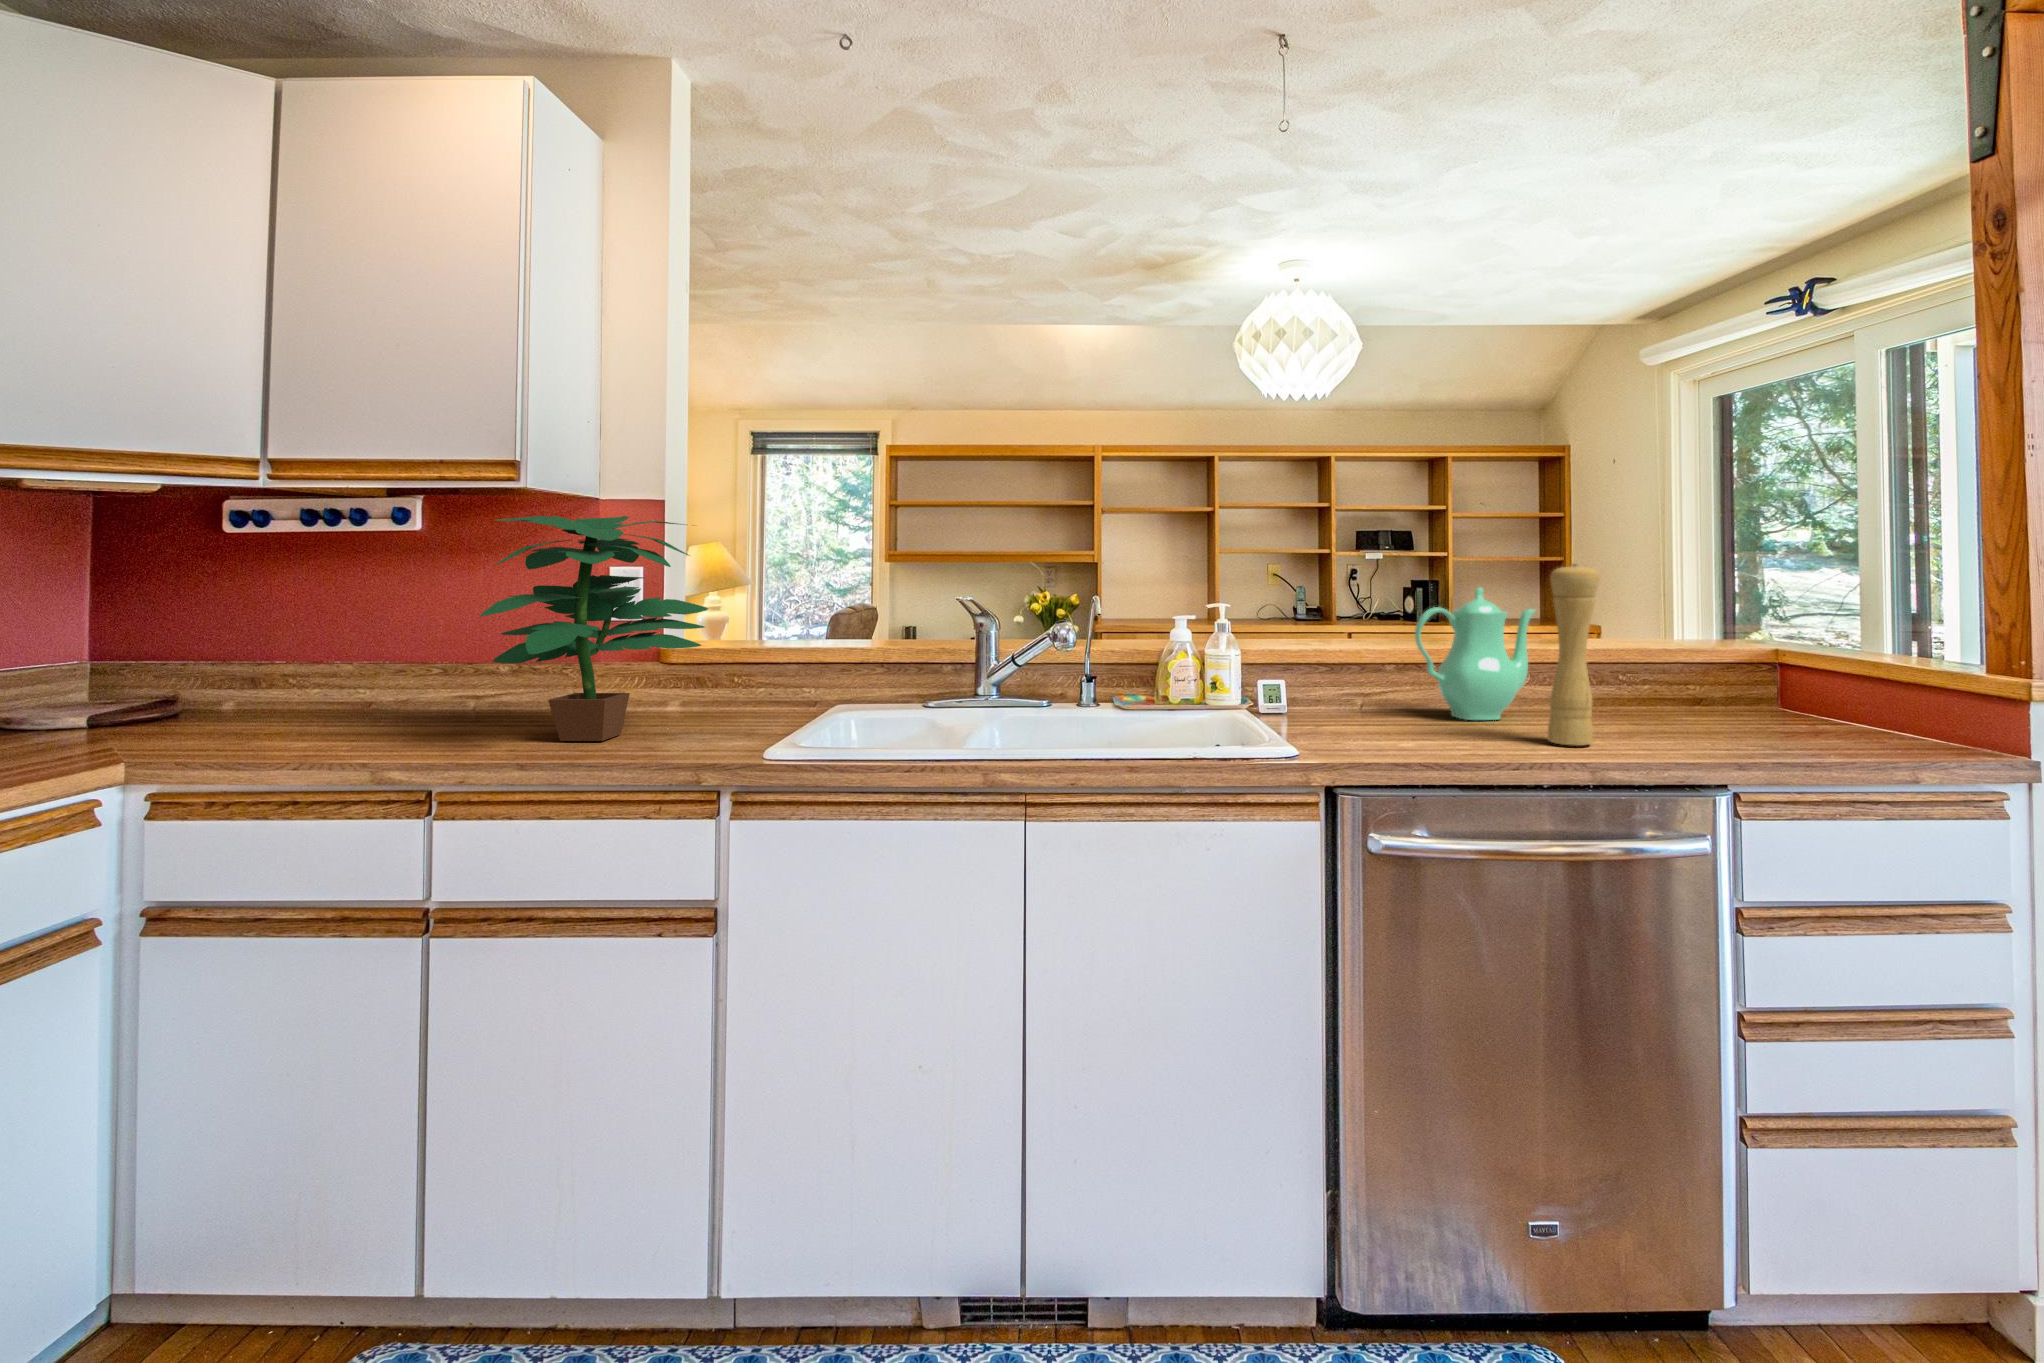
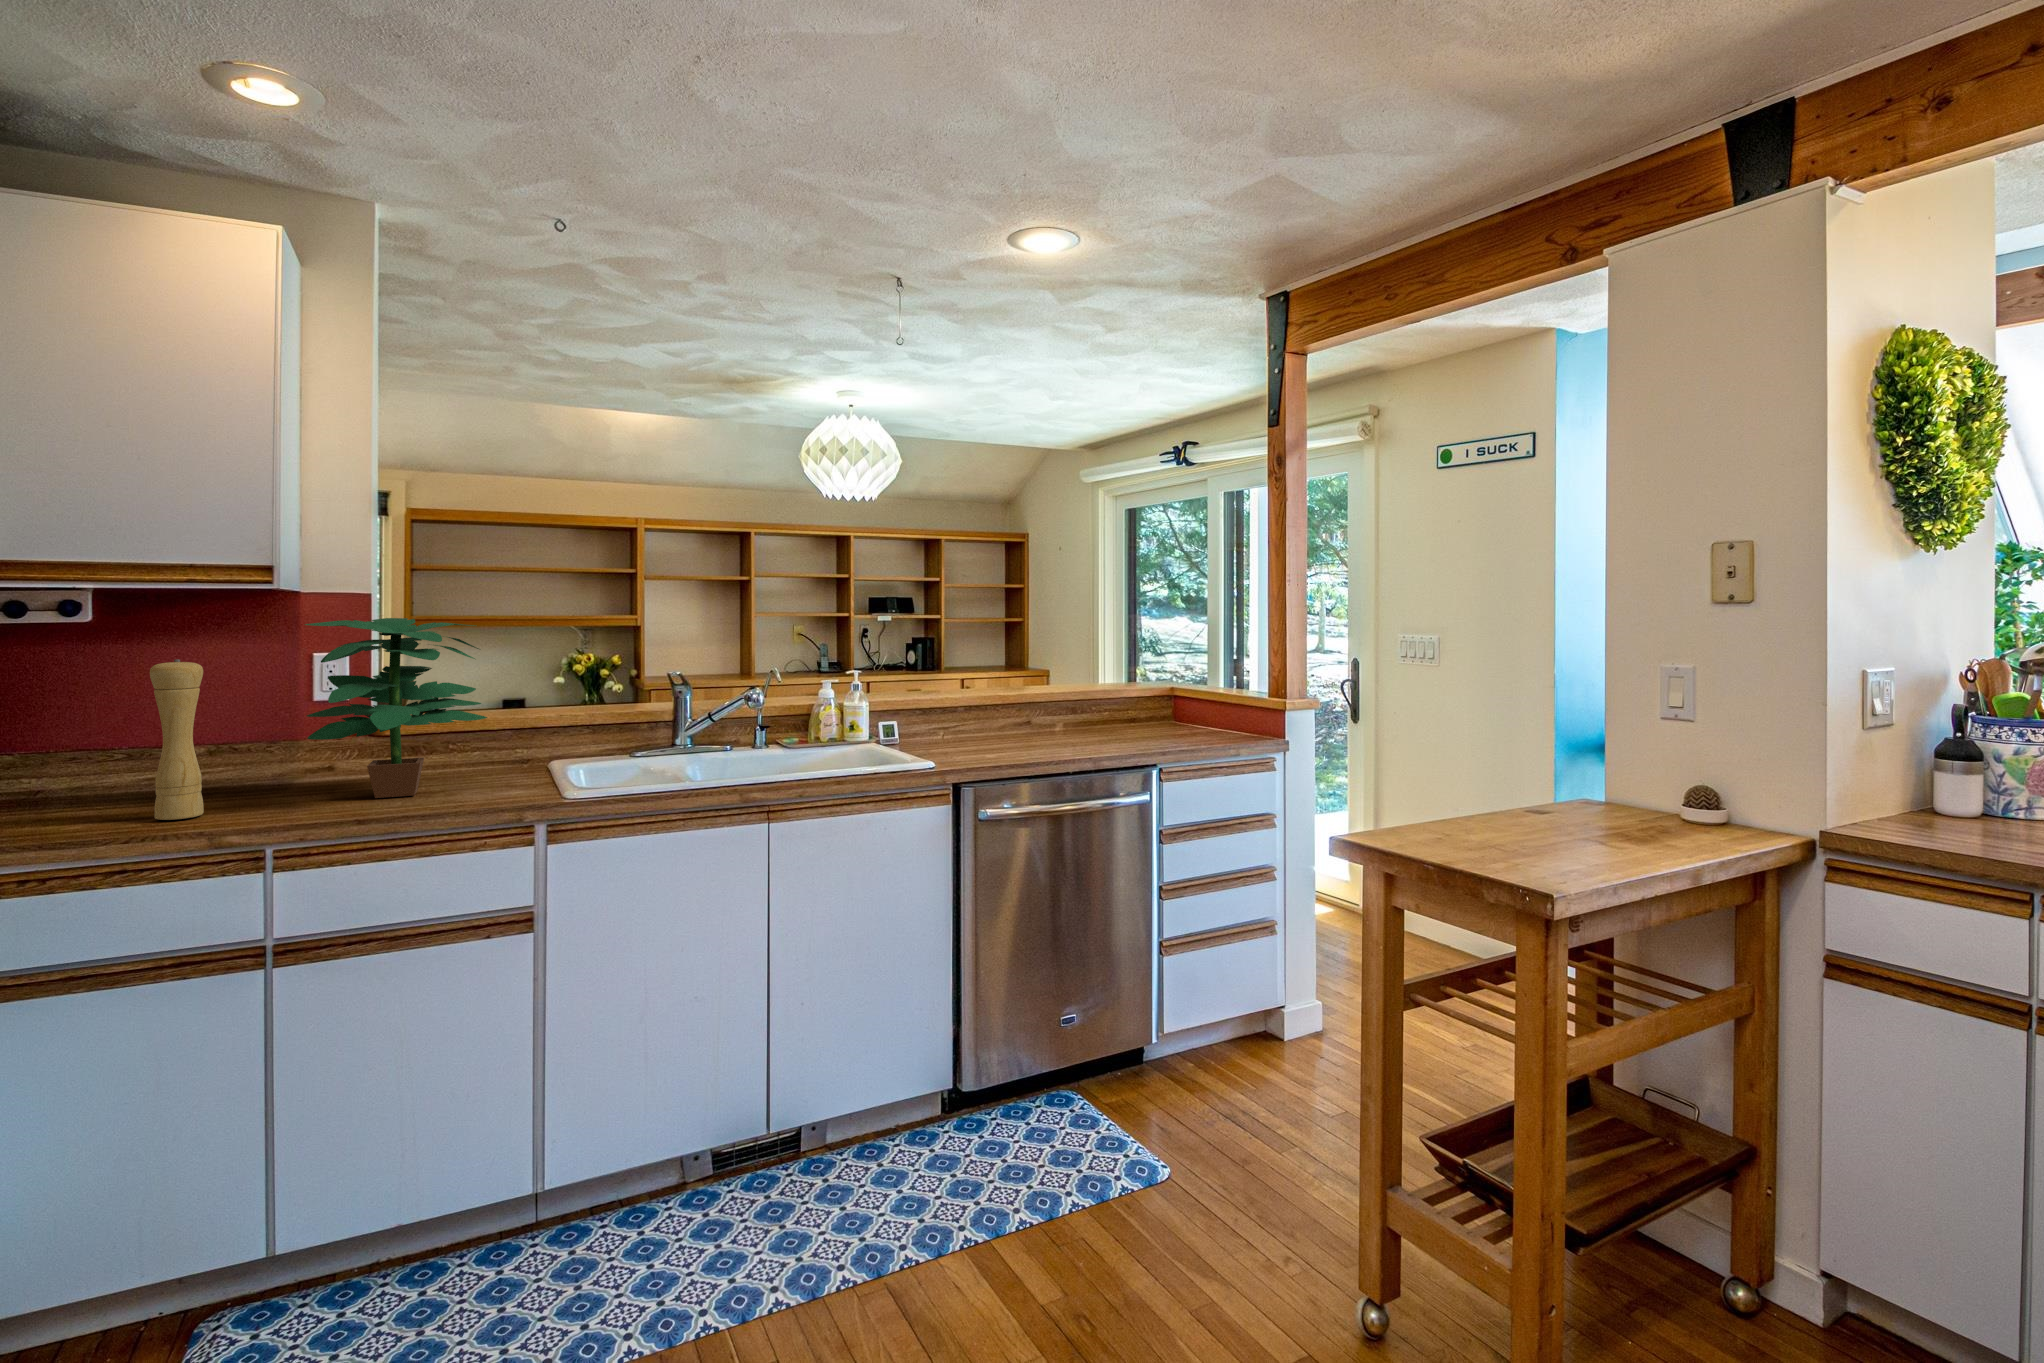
pepper mill: present [1548,564,1600,746] -> present [150,659,204,820]
teapot: present [1415,587,1535,720] -> none [982,657,1051,740]

